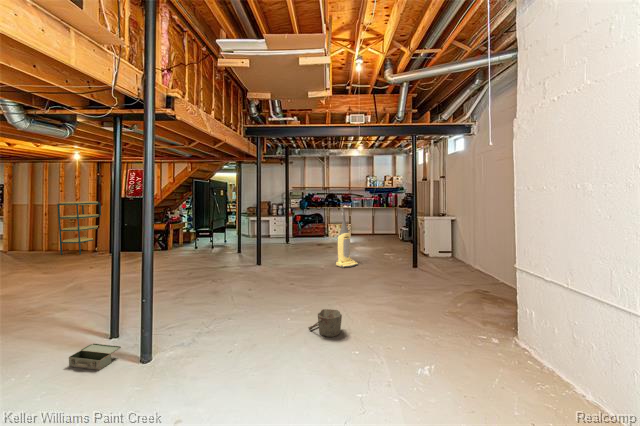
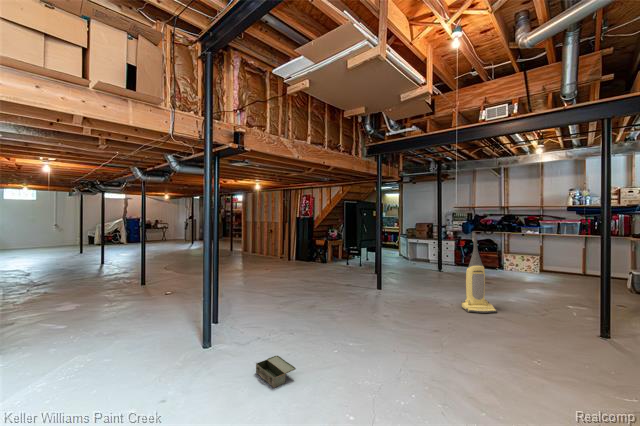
shelving unit: present [57,201,101,255] -> none [255,220,282,260]
bucket: present [308,309,342,337] -> none [319,356,356,397]
toolbox: present [69,344,121,370] -> present [256,356,296,388]

